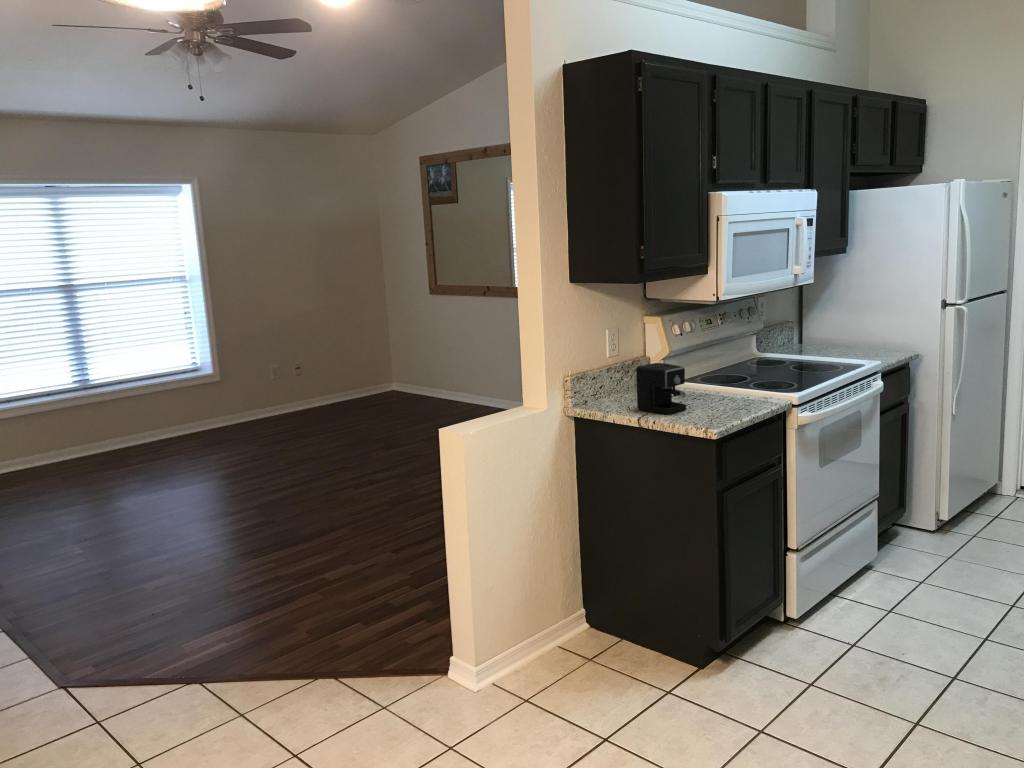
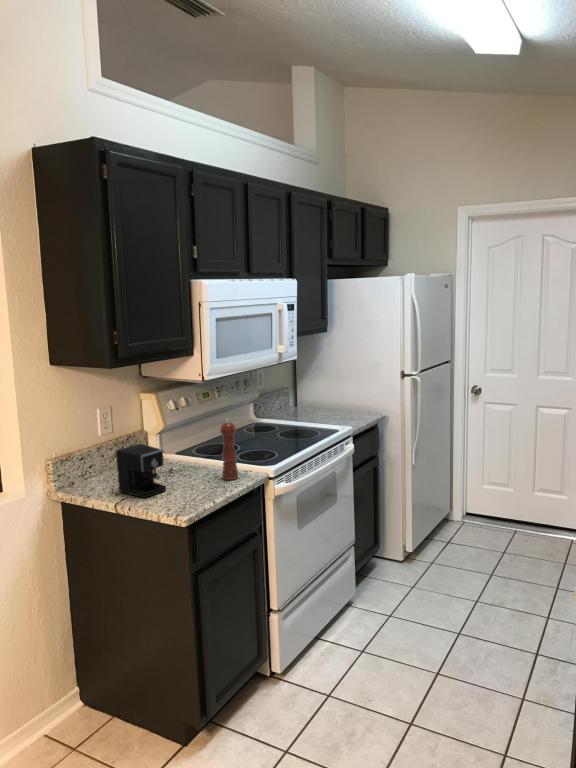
pepper mill: none [742,338,760,403] -> present [220,418,238,480]

